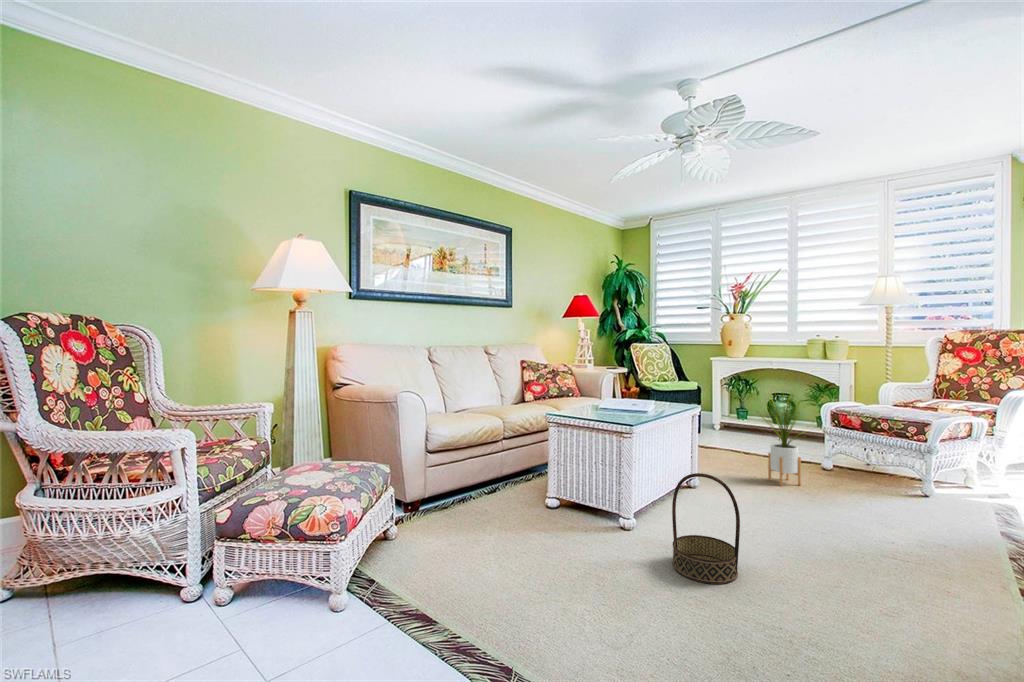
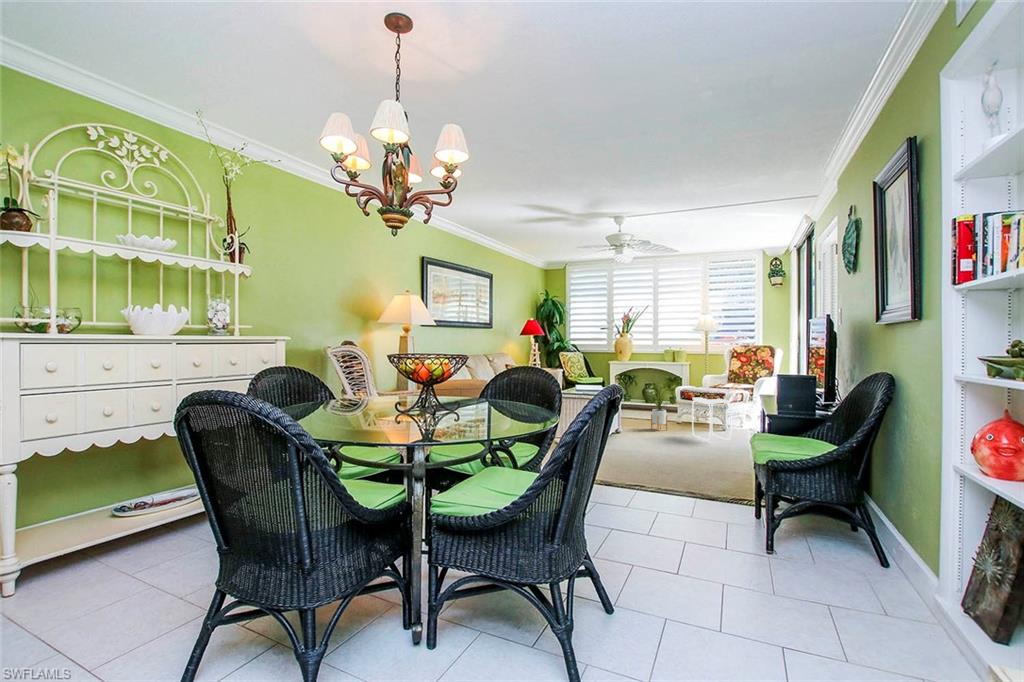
side table: none [852,423,948,525] -> present [692,394,731,441]
basket: present [672,473,740,584] -> none [622,416,653,463]

